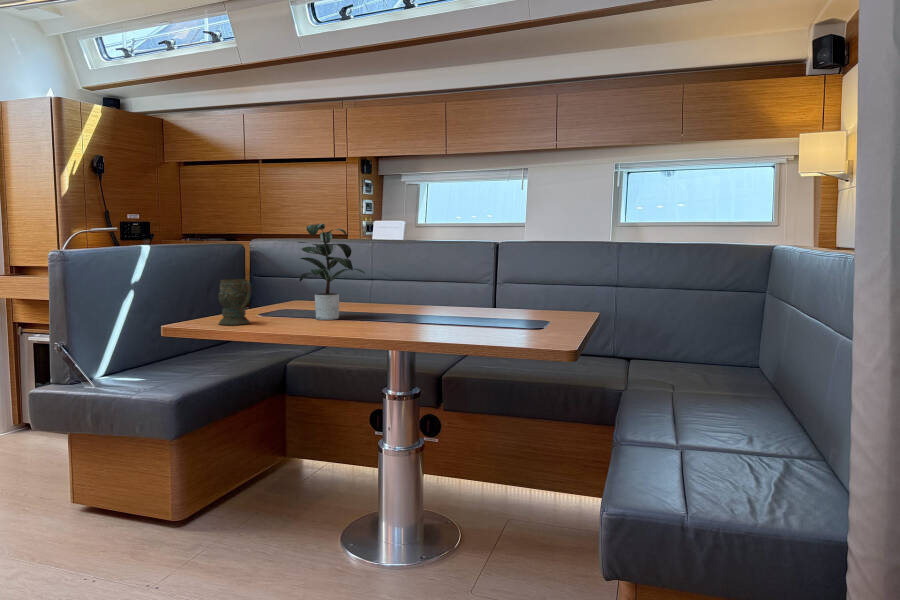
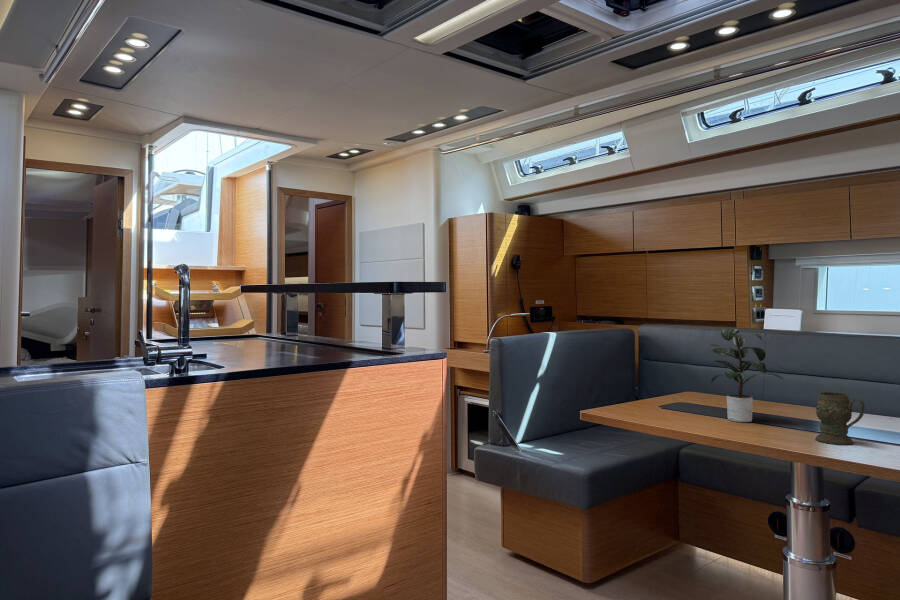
mug: present [218,279,251,325] -> present [815,392,864,445]

